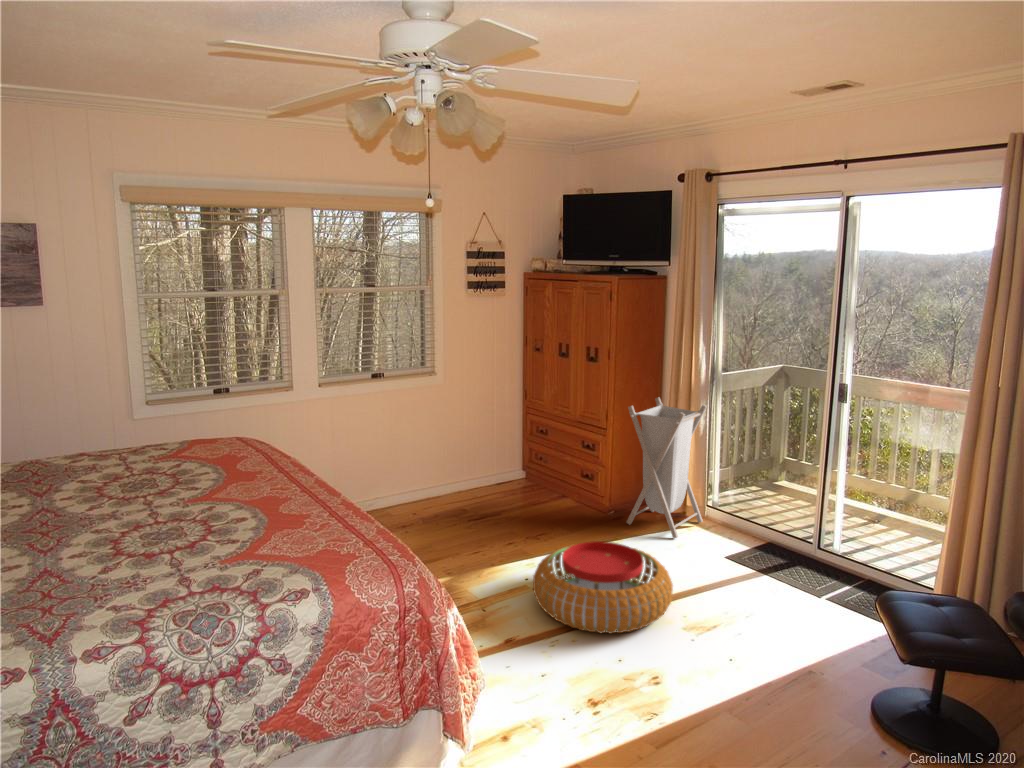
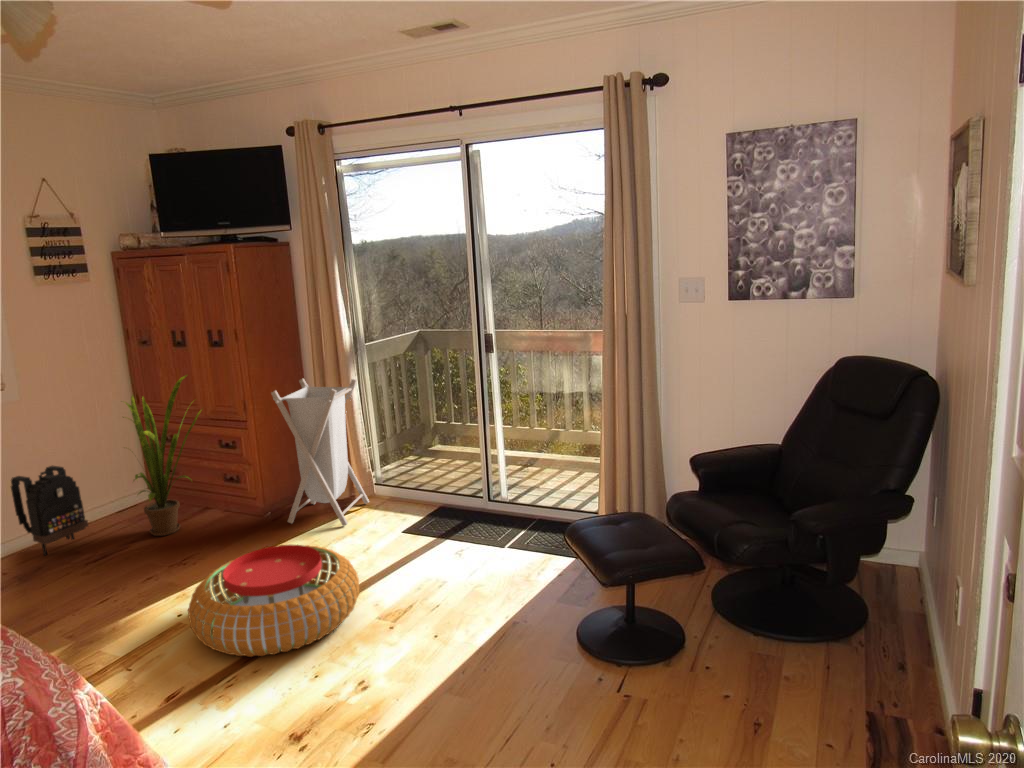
house plant: none [508,380,574,510] -> present [125,376,201,536]
backpack: none [432,437,478,505] -> present [11,466,88,555]

